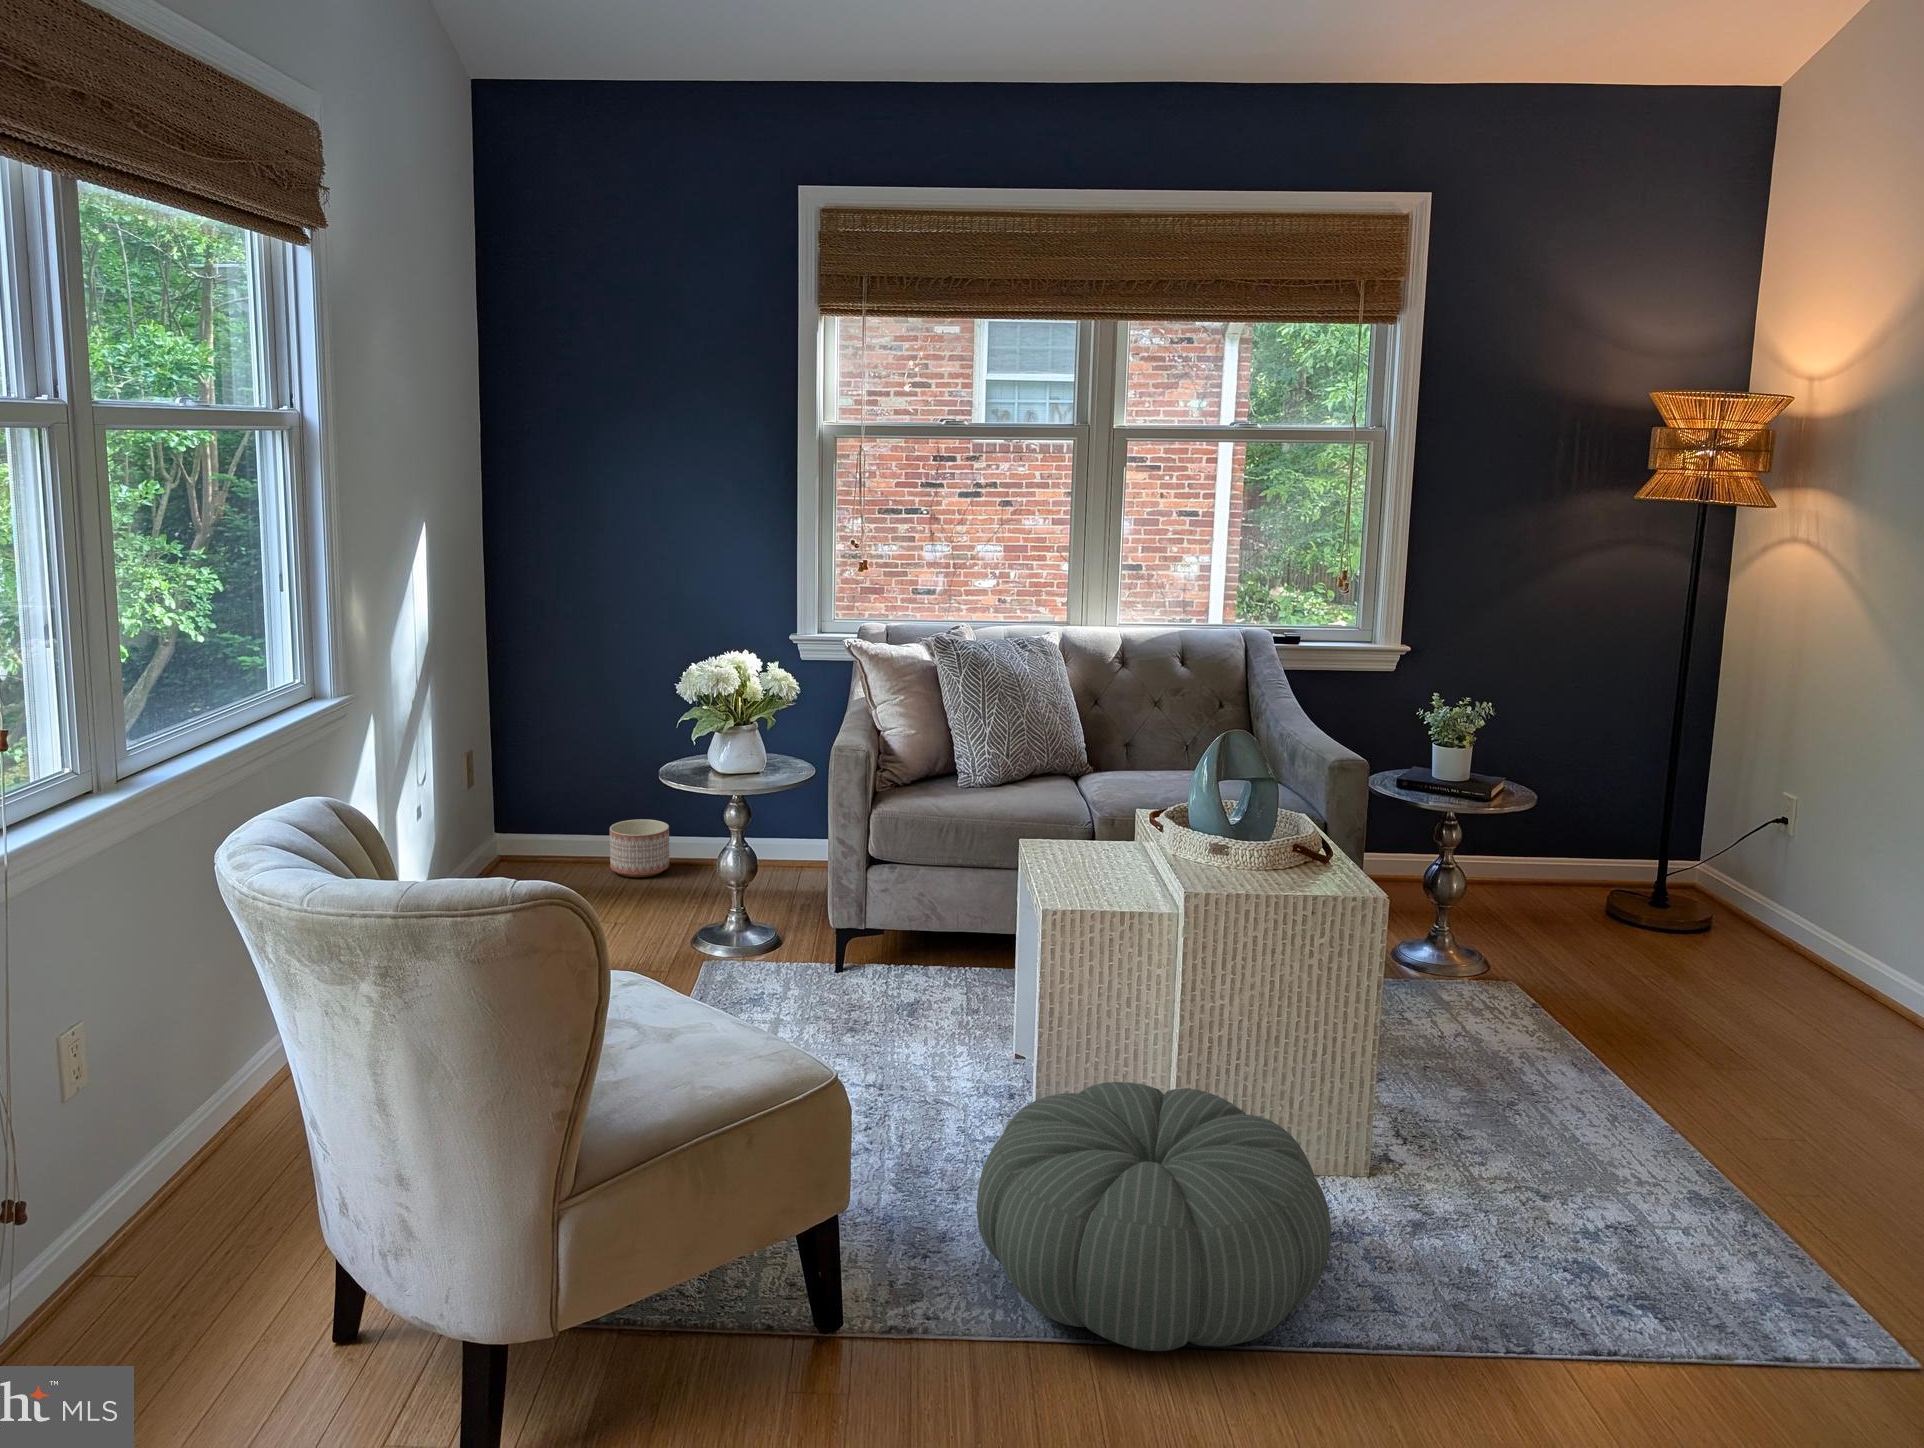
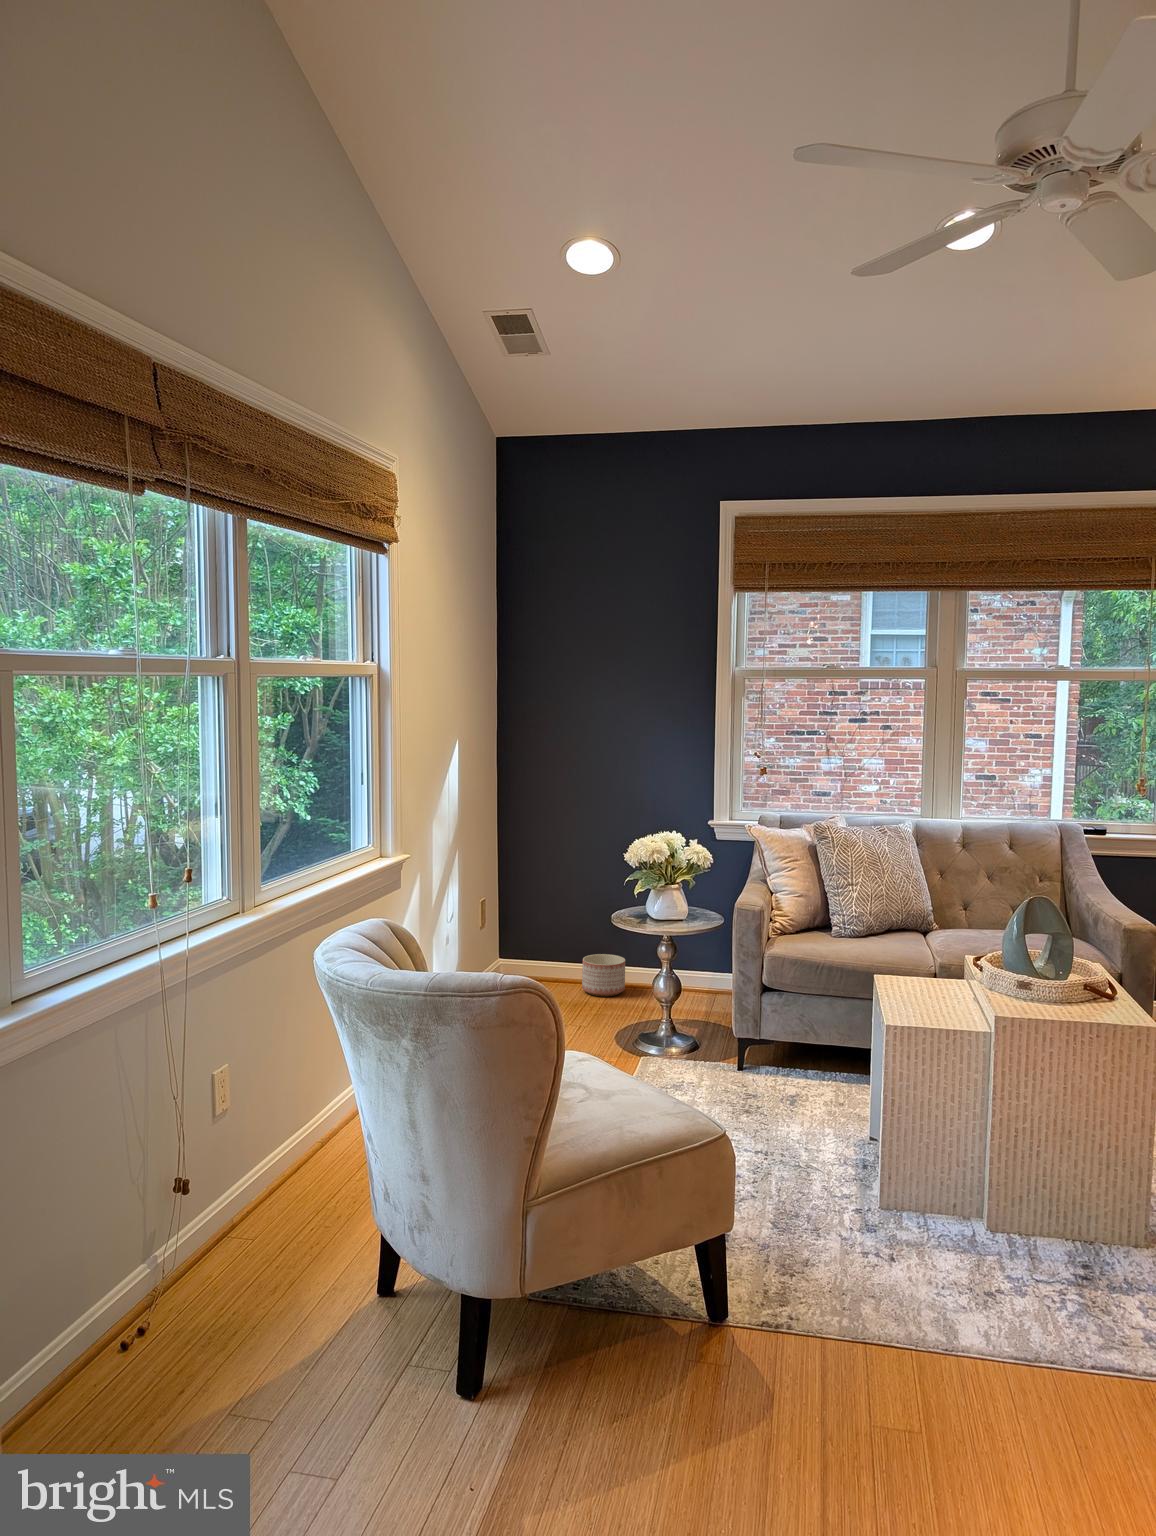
pouf: present [977,1082,1331,1351] -> none [827,1155,1106,1357]

